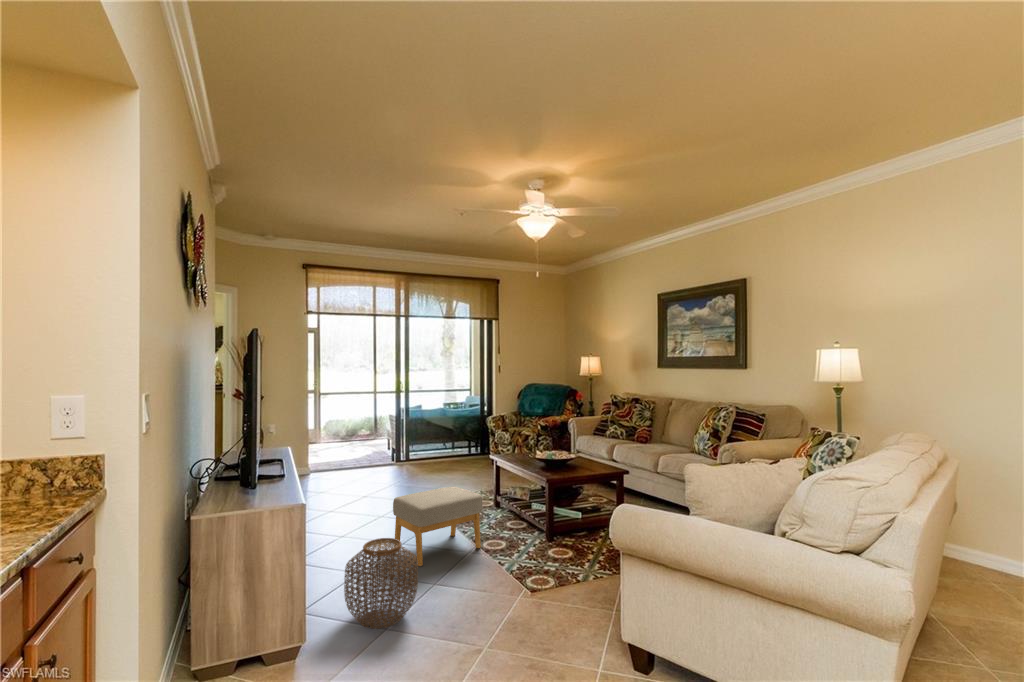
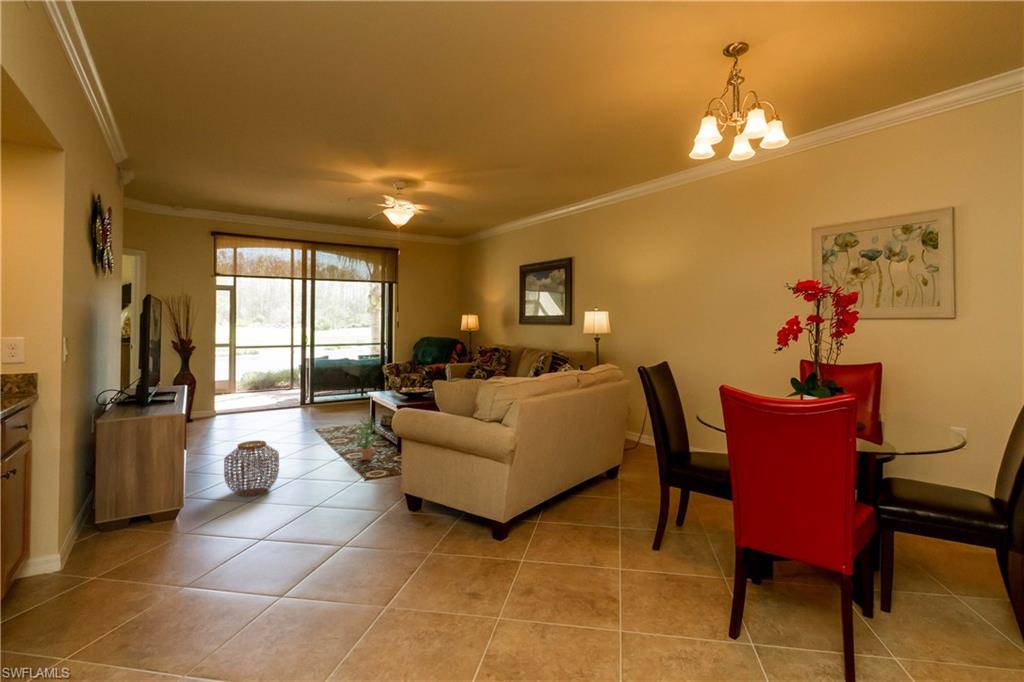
footstool: present [393,486,482,566] -> none [276,414,346,466]
potted plant: none [495,493,531,557] -> present [356,417,377,460]

